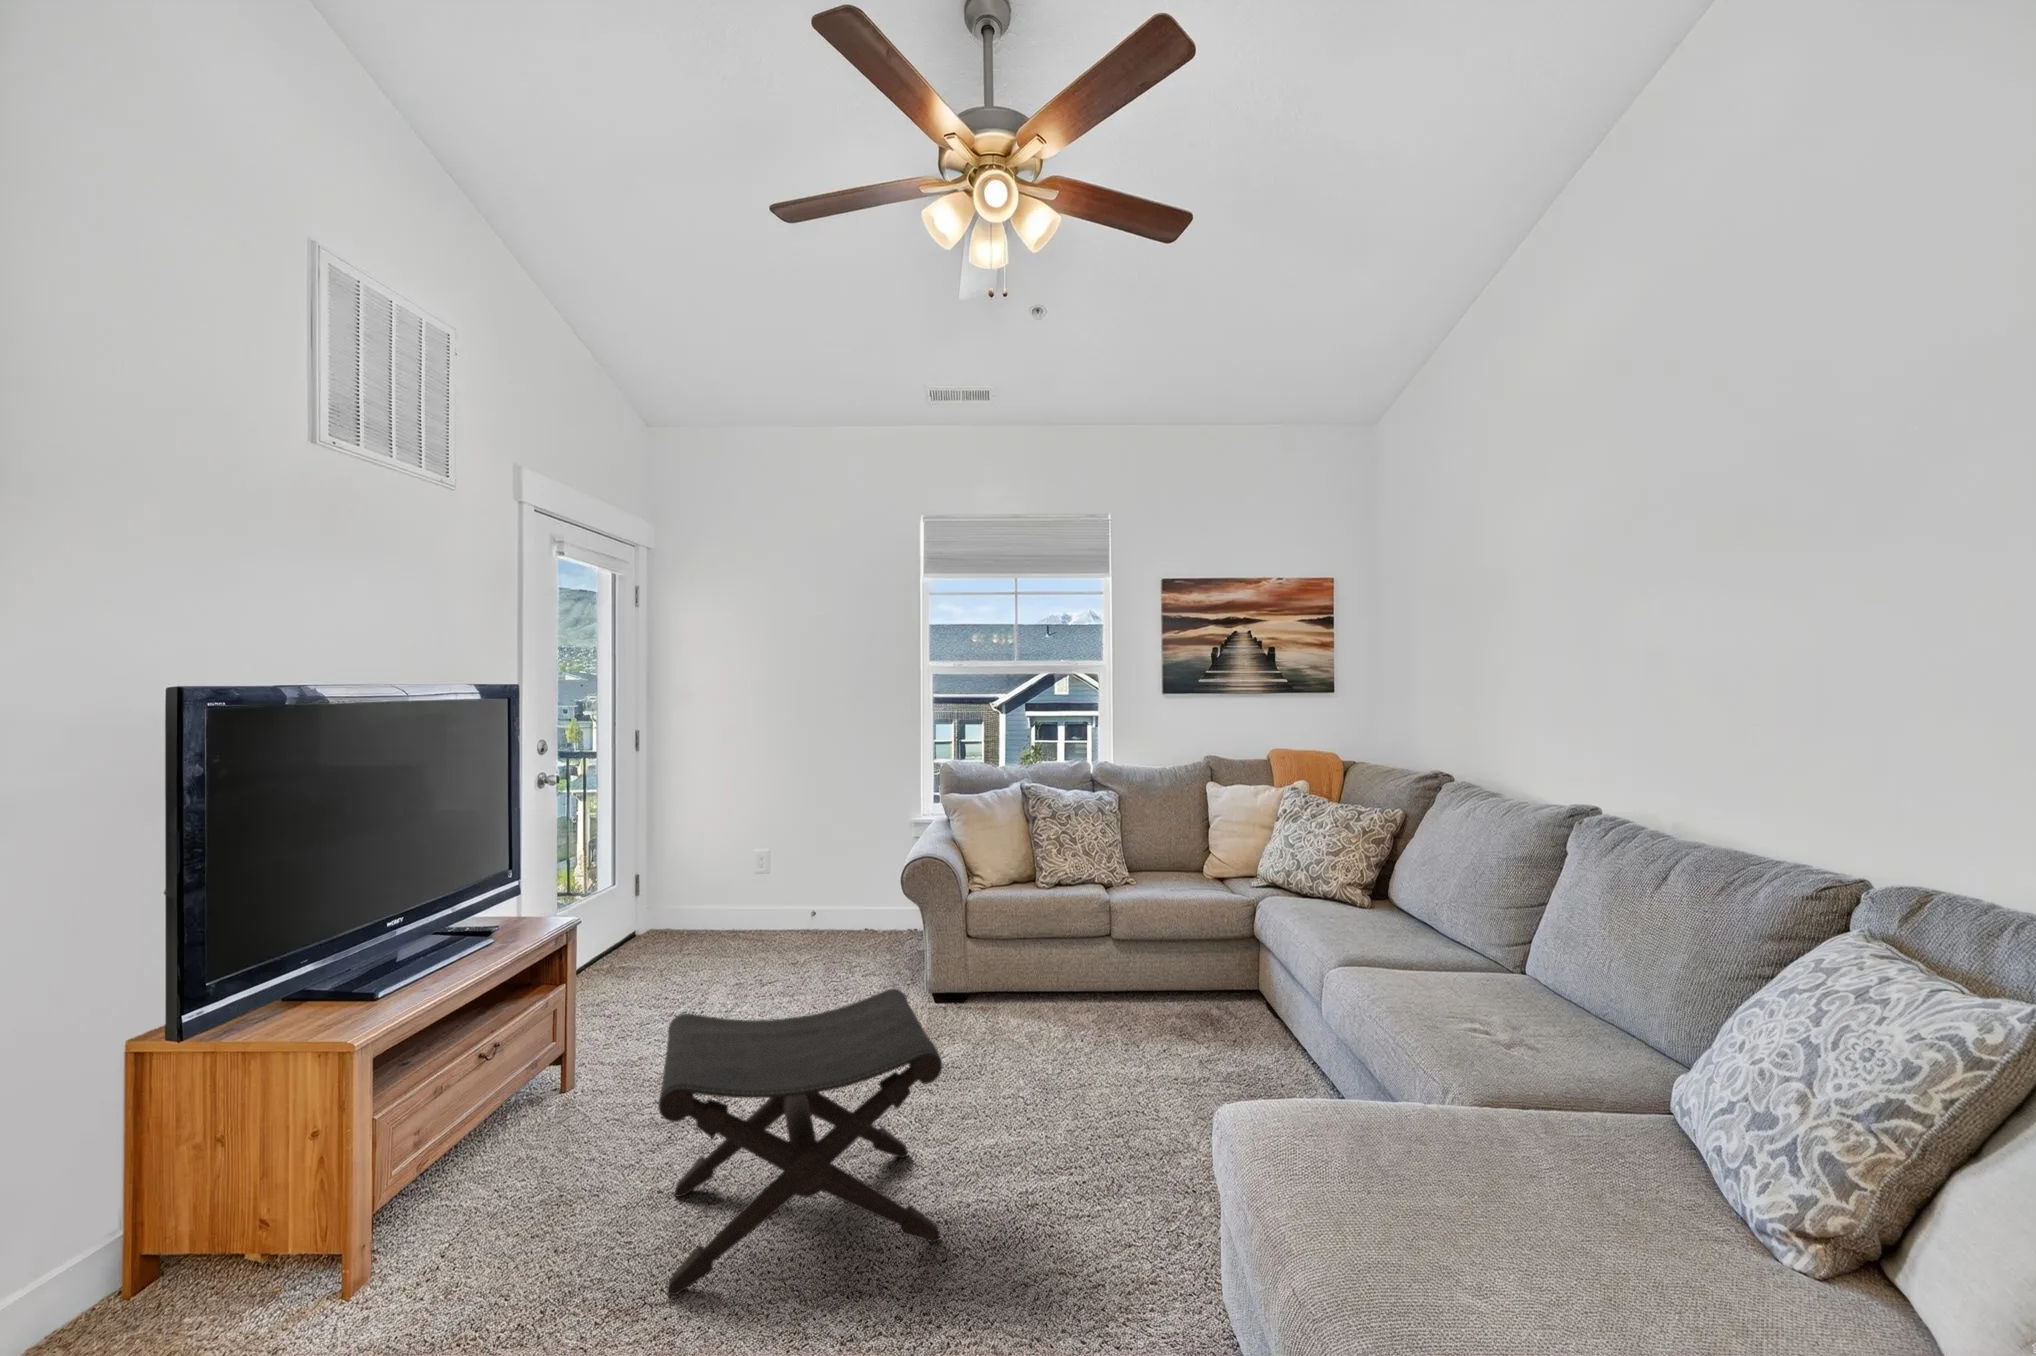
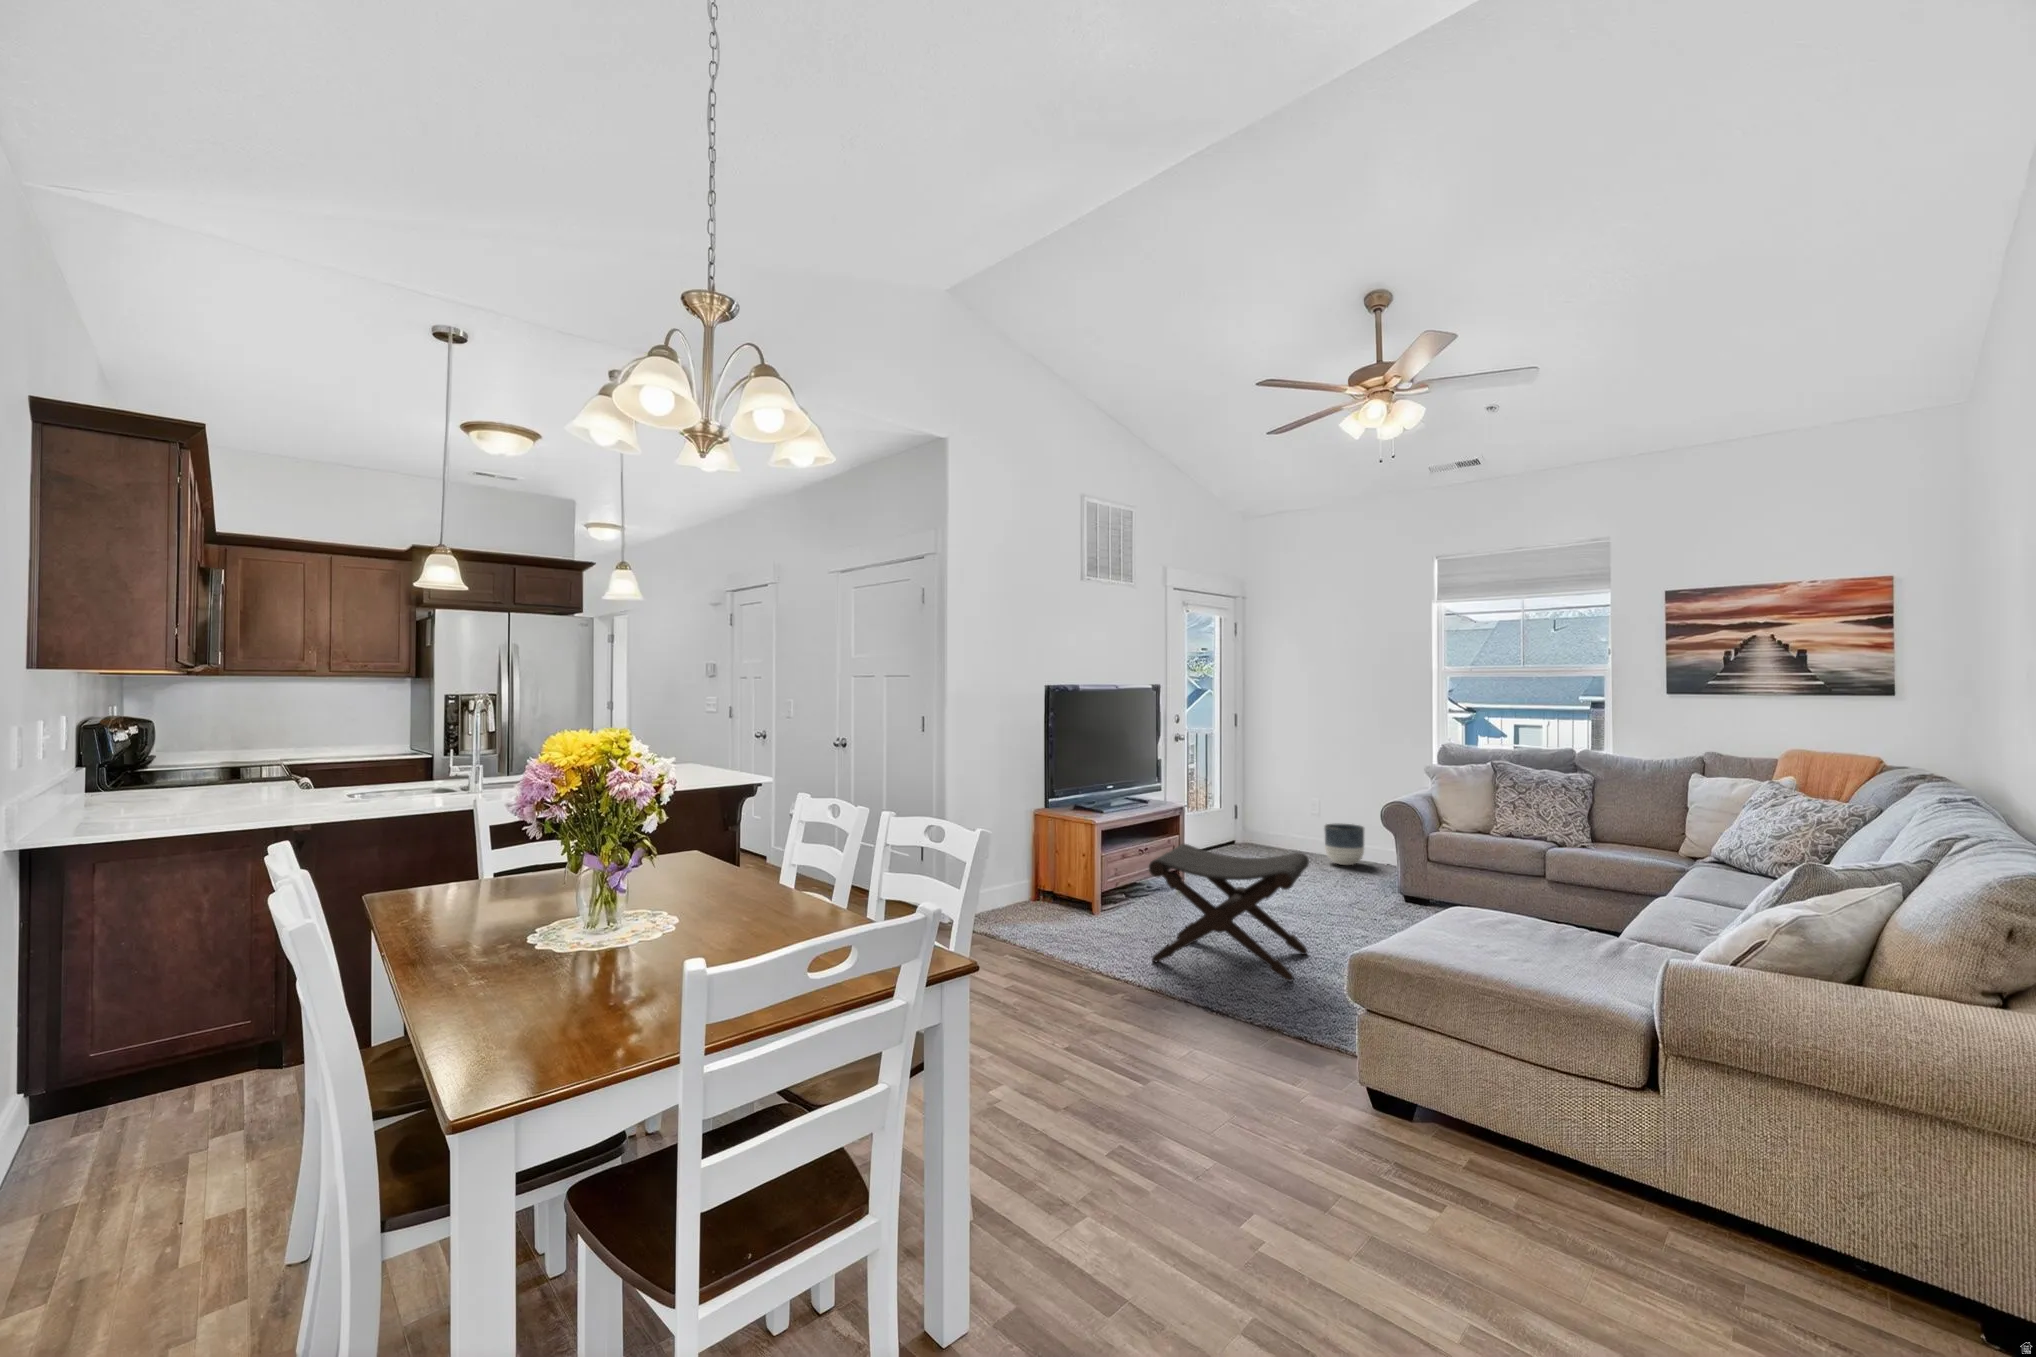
planter: none [786,881,840,942] -> present [1324,824,1364,865]

